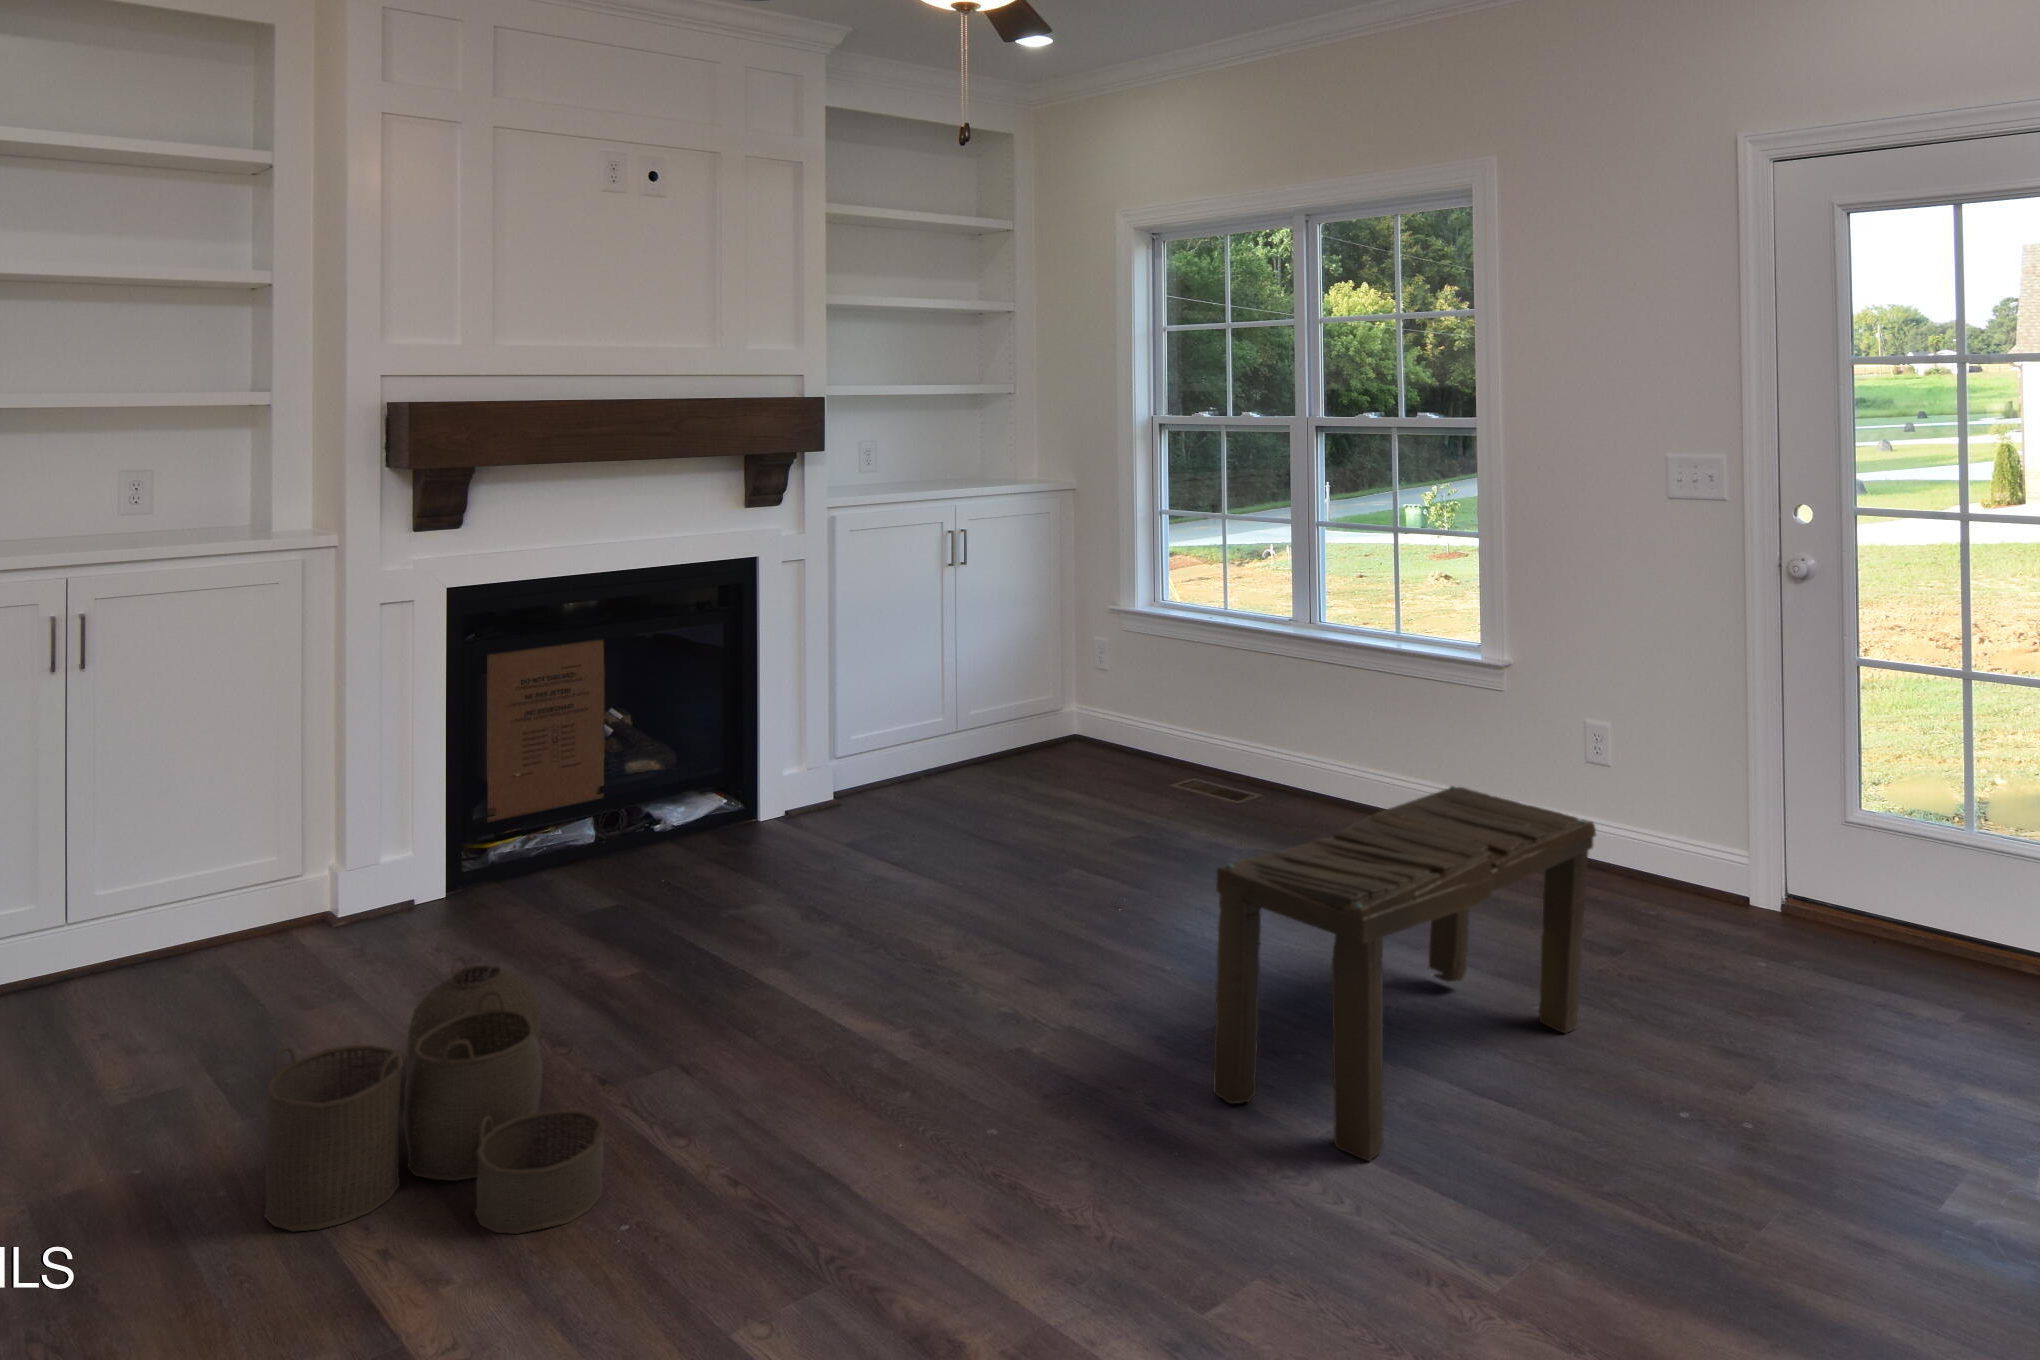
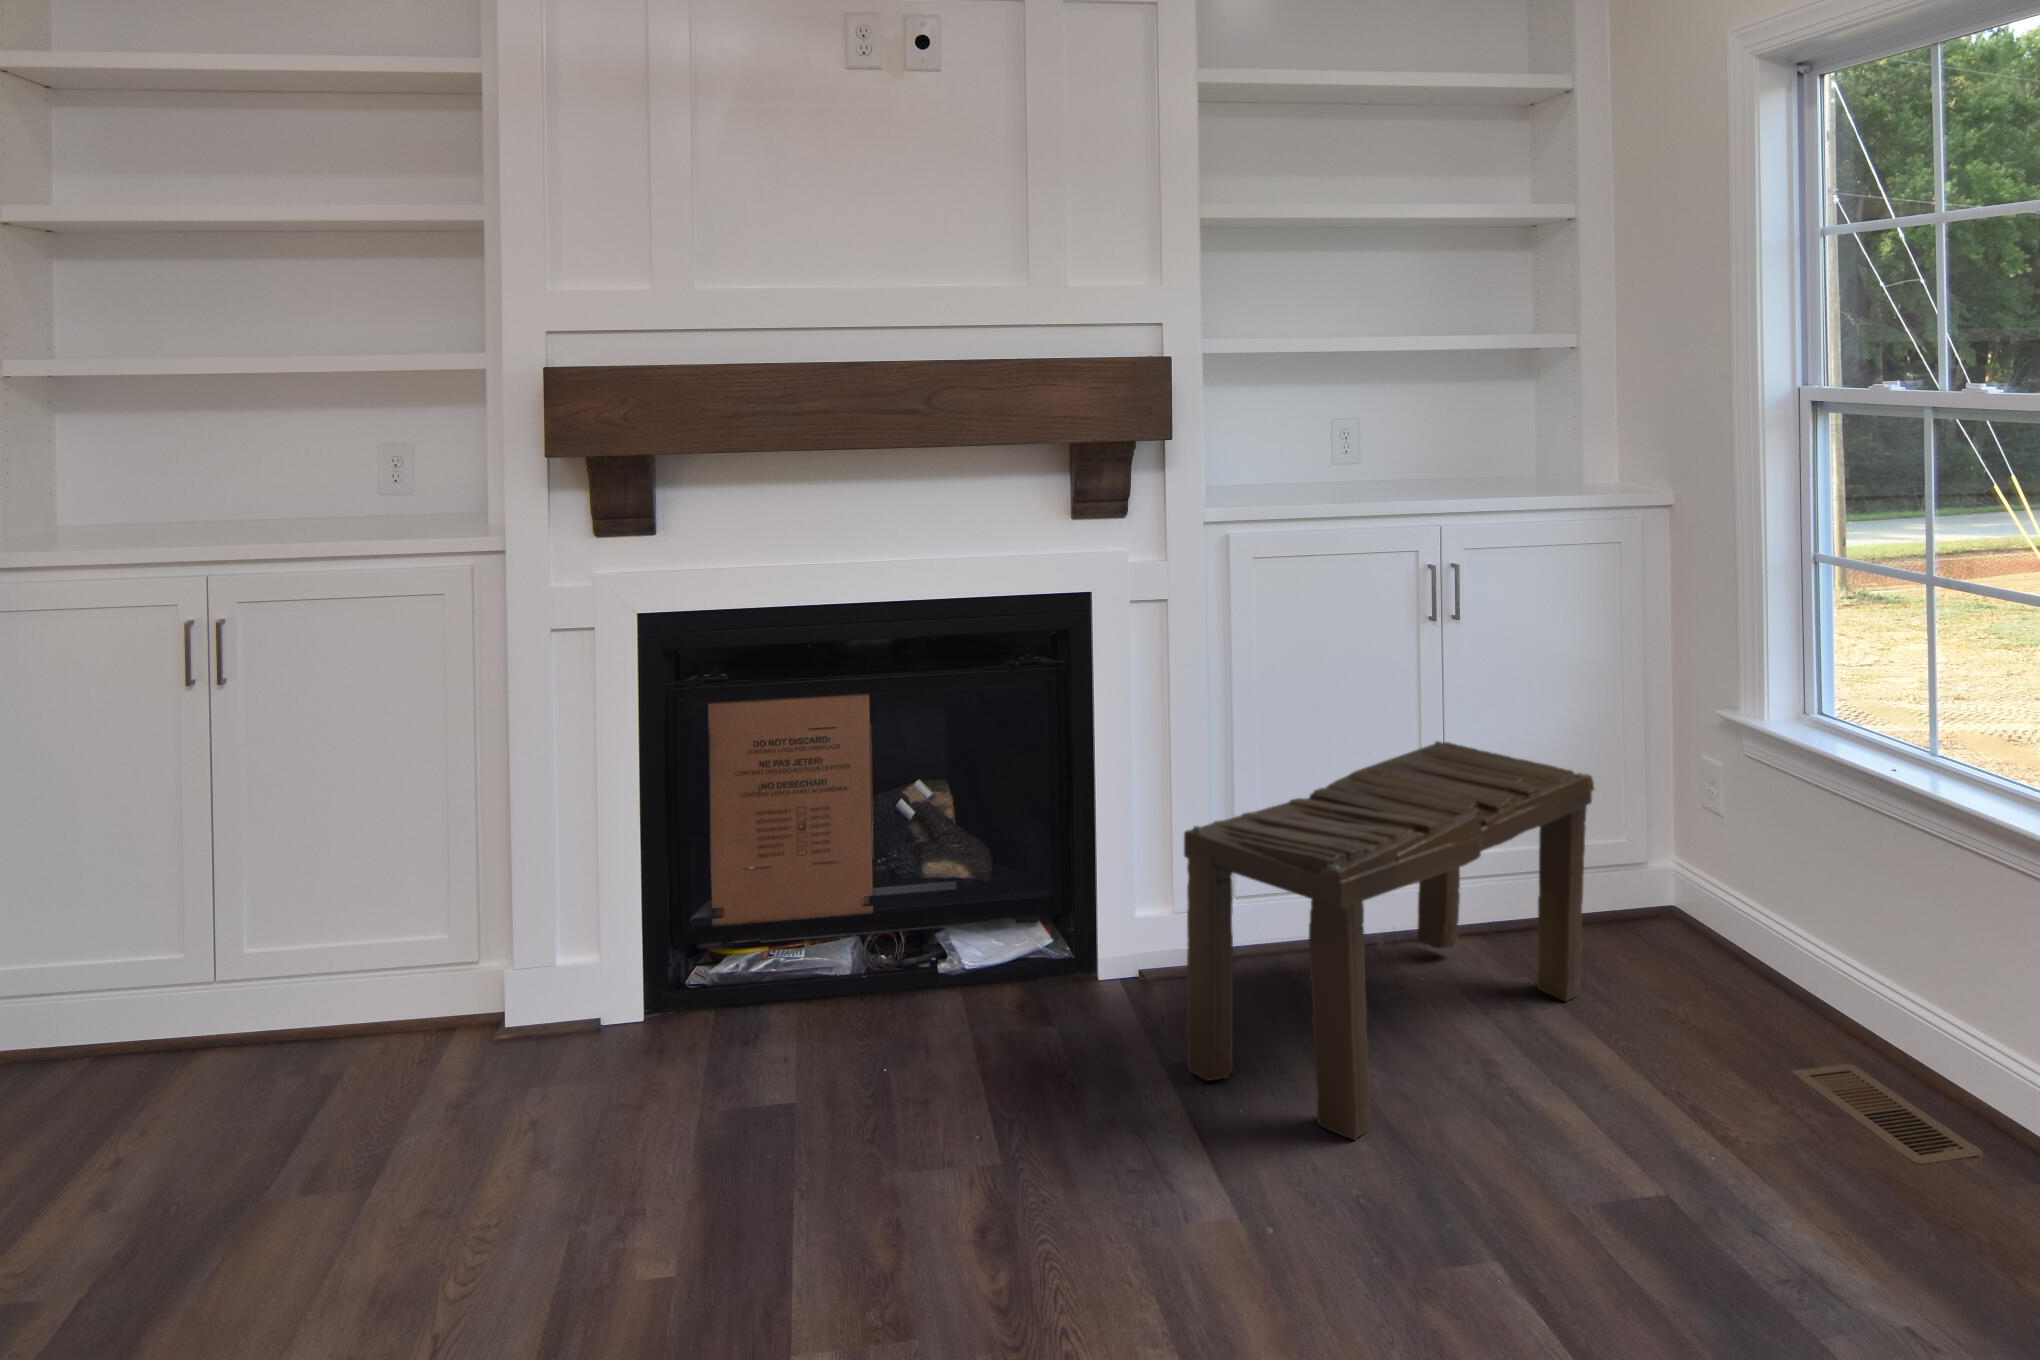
woven basket: present [264,957,605,1234] -> none [189,940,543,1226]

